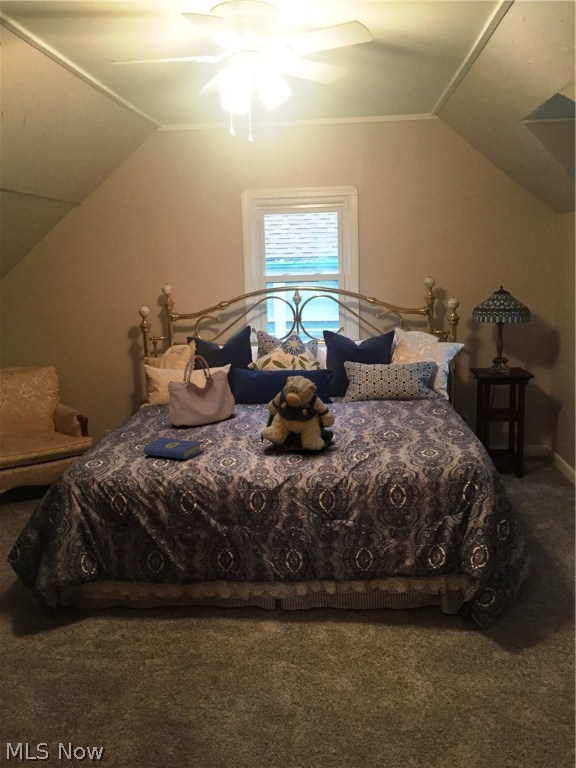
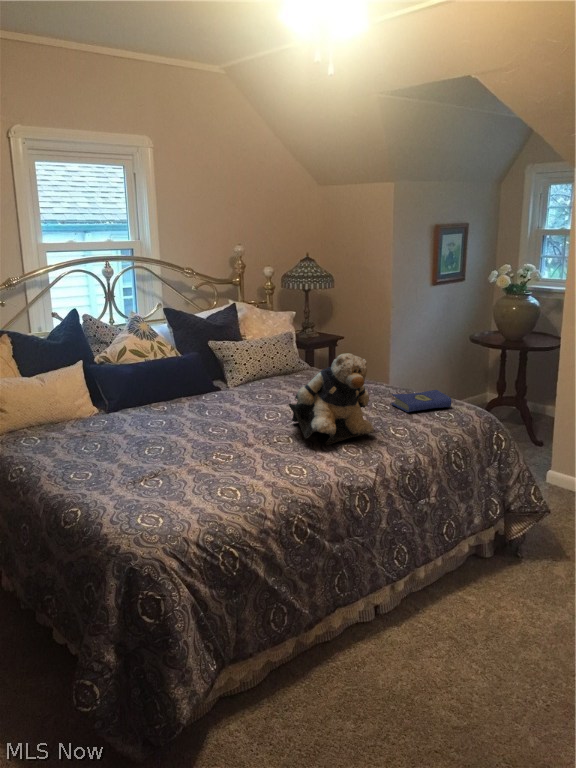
handbag: present [167,355,235,426] -> none [116,350,178,449]
hardcover book: present [144,437,204,459] -> present [391,390,451,412]

